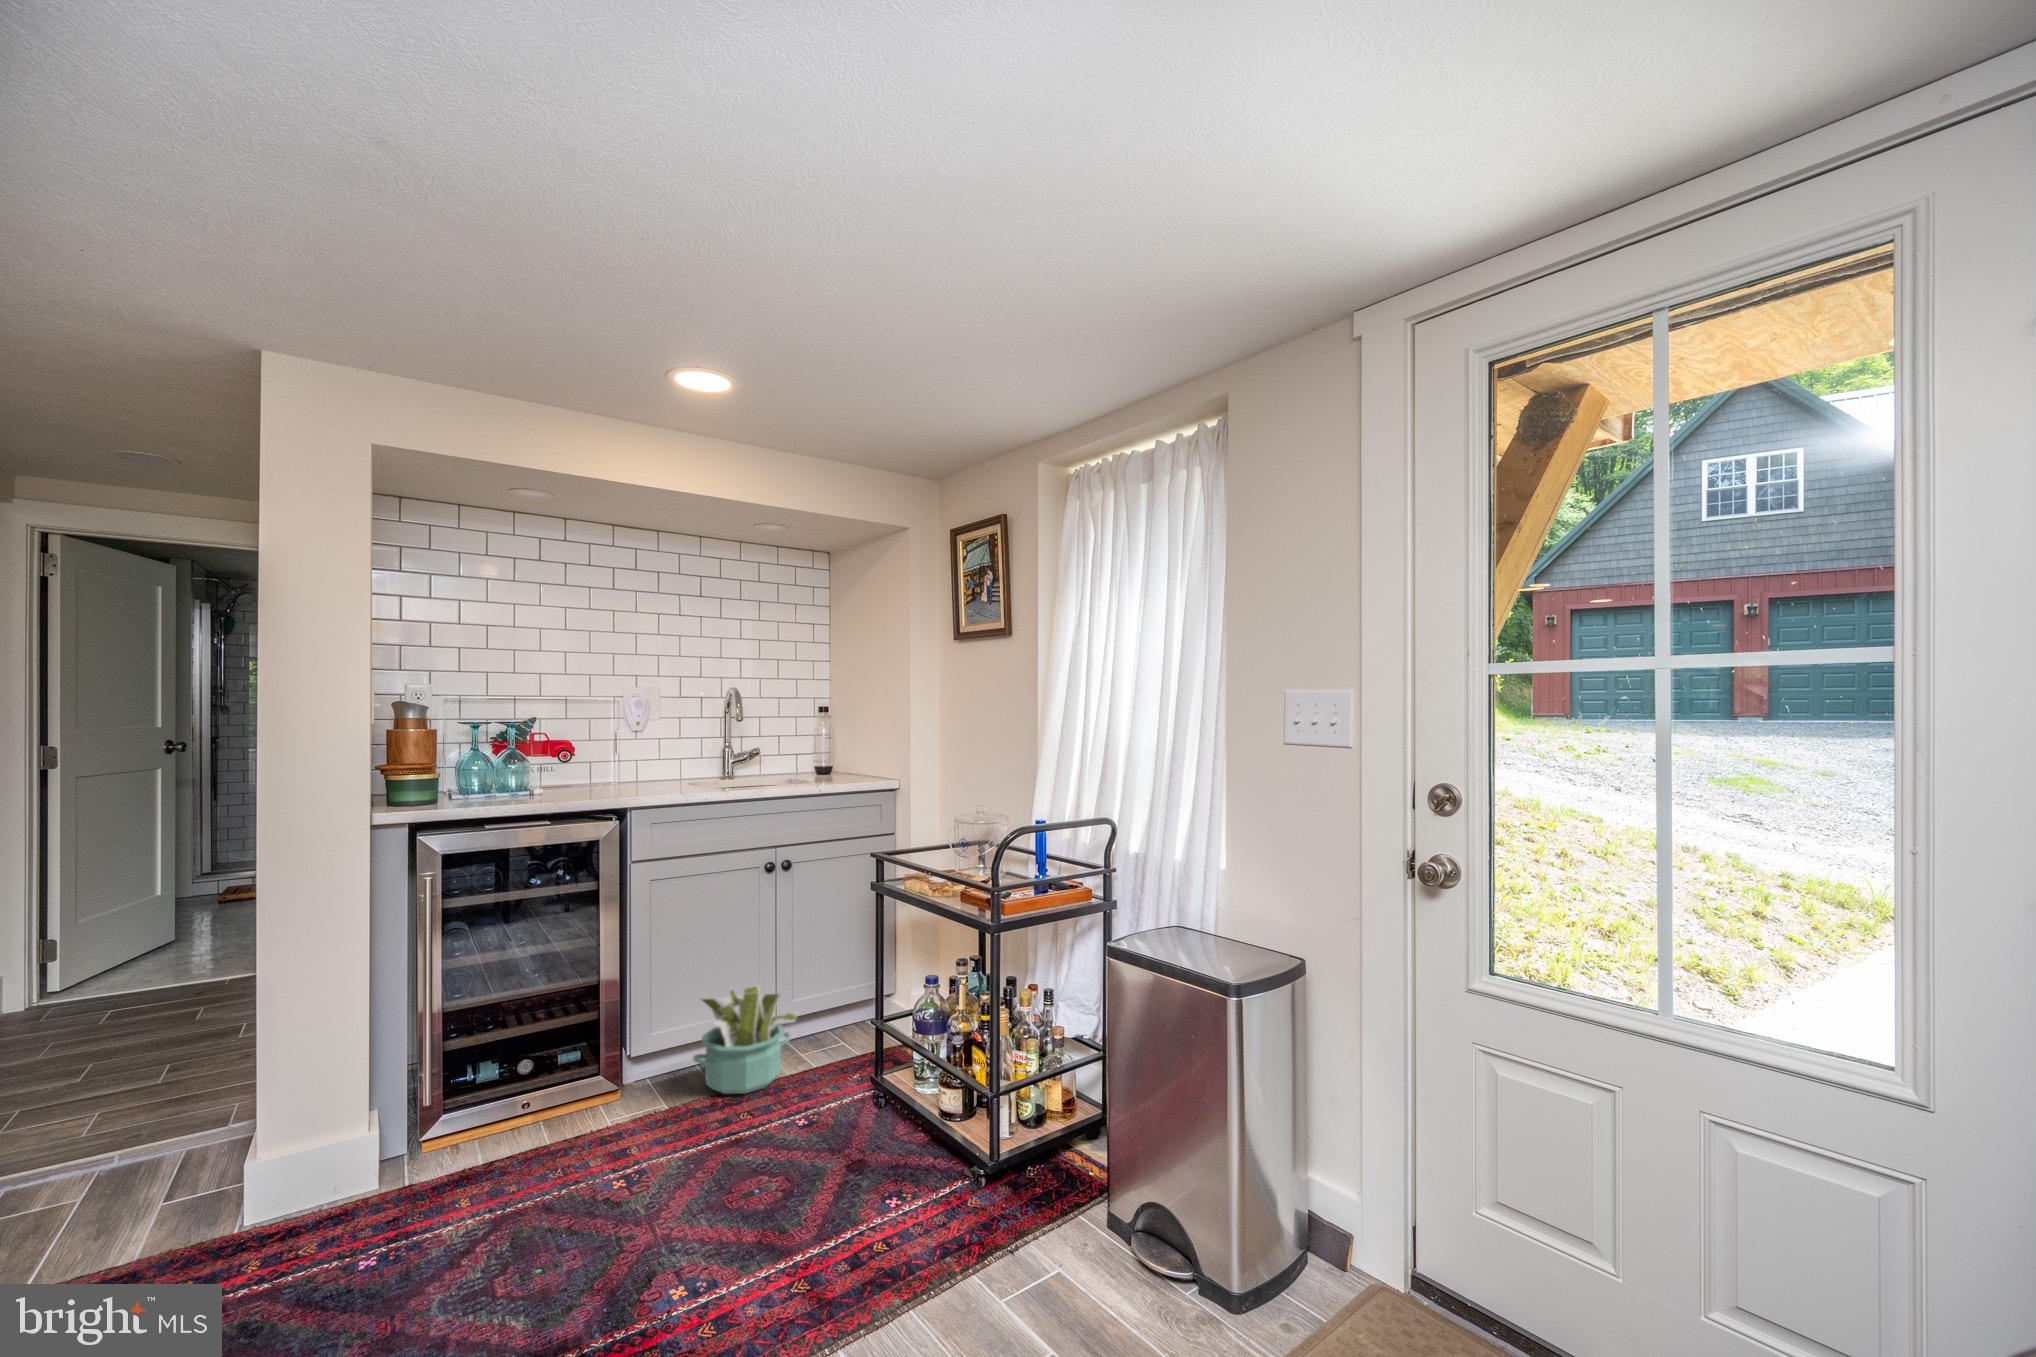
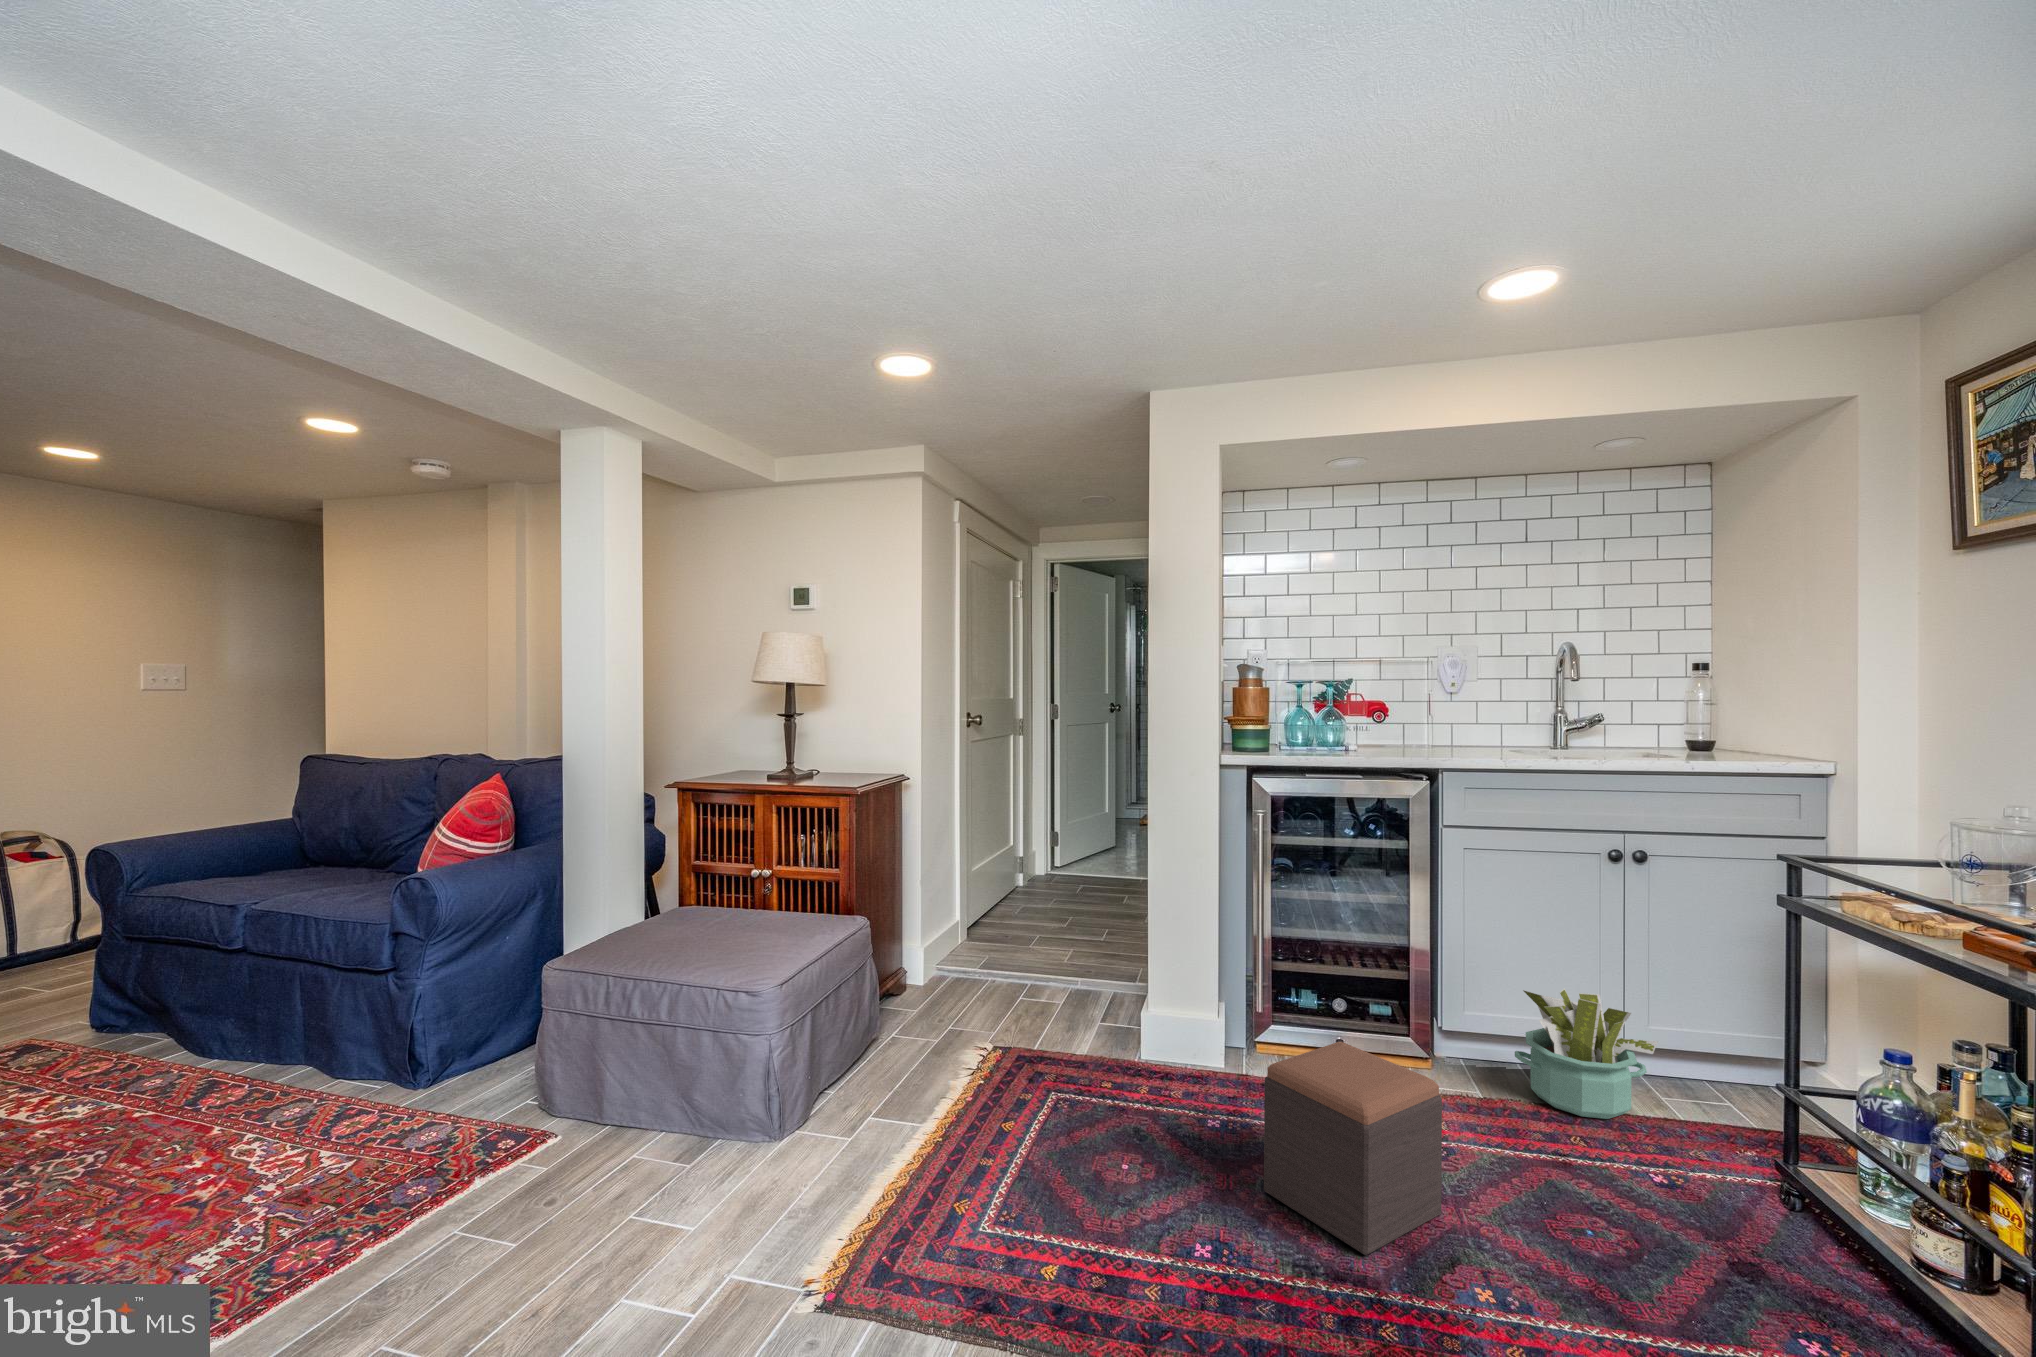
footstool: none [443,1109,637,1319] -> present [1264,1042,1442,1255]

